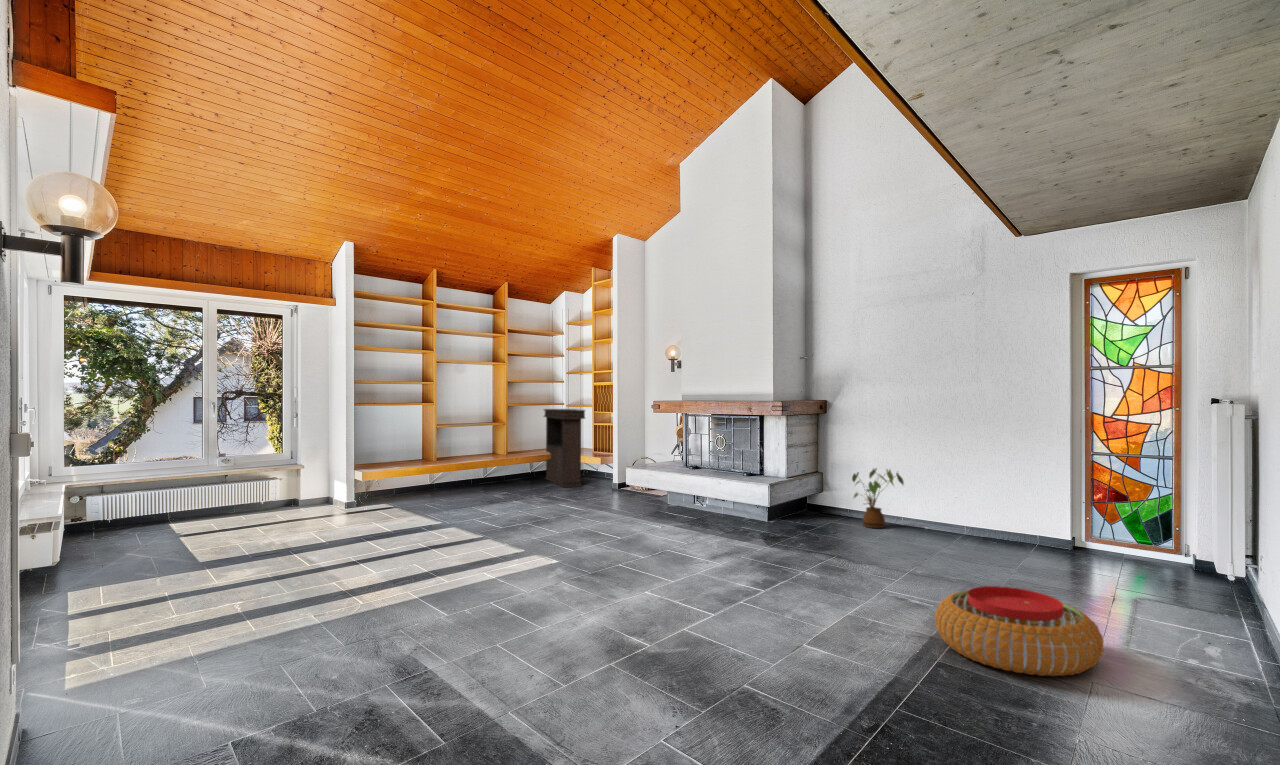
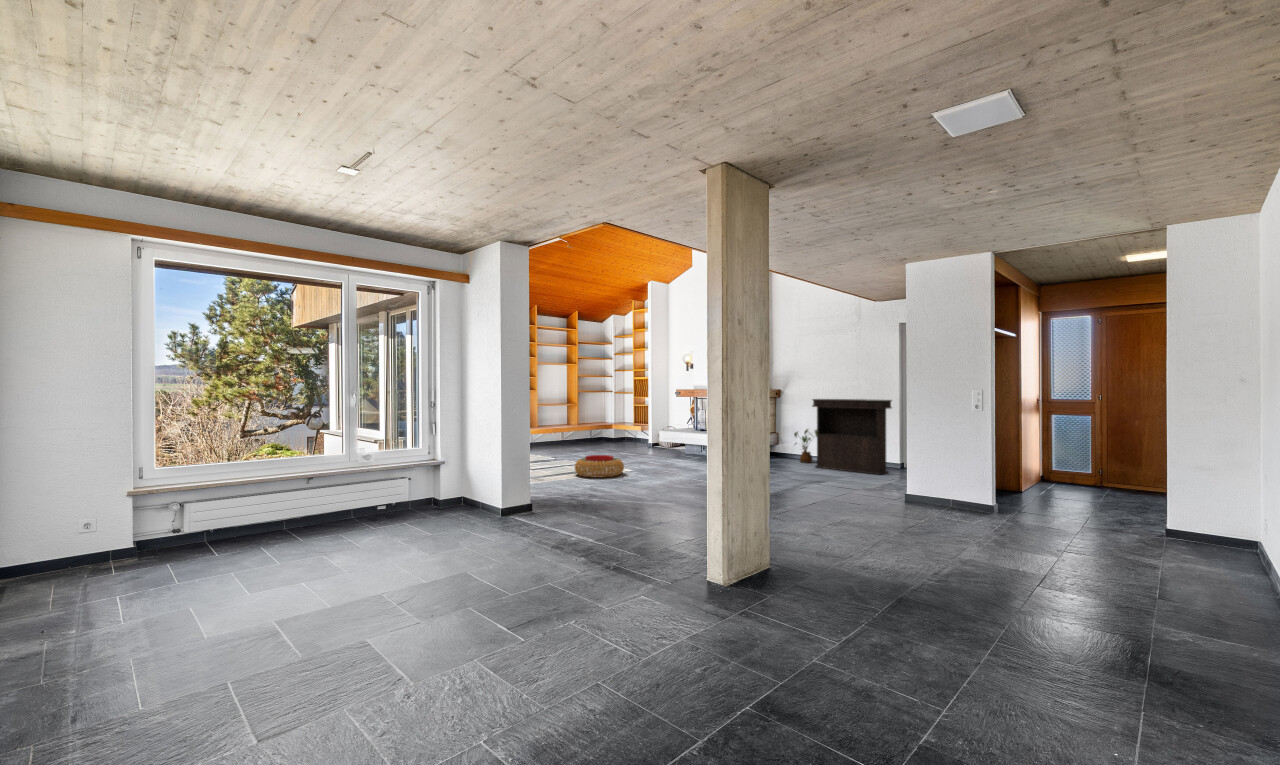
console table: present [544,409,585,487] -> present [812,399,892,475]
pouf: present [935,586,1104,676] -> present [575,455,624,477]

